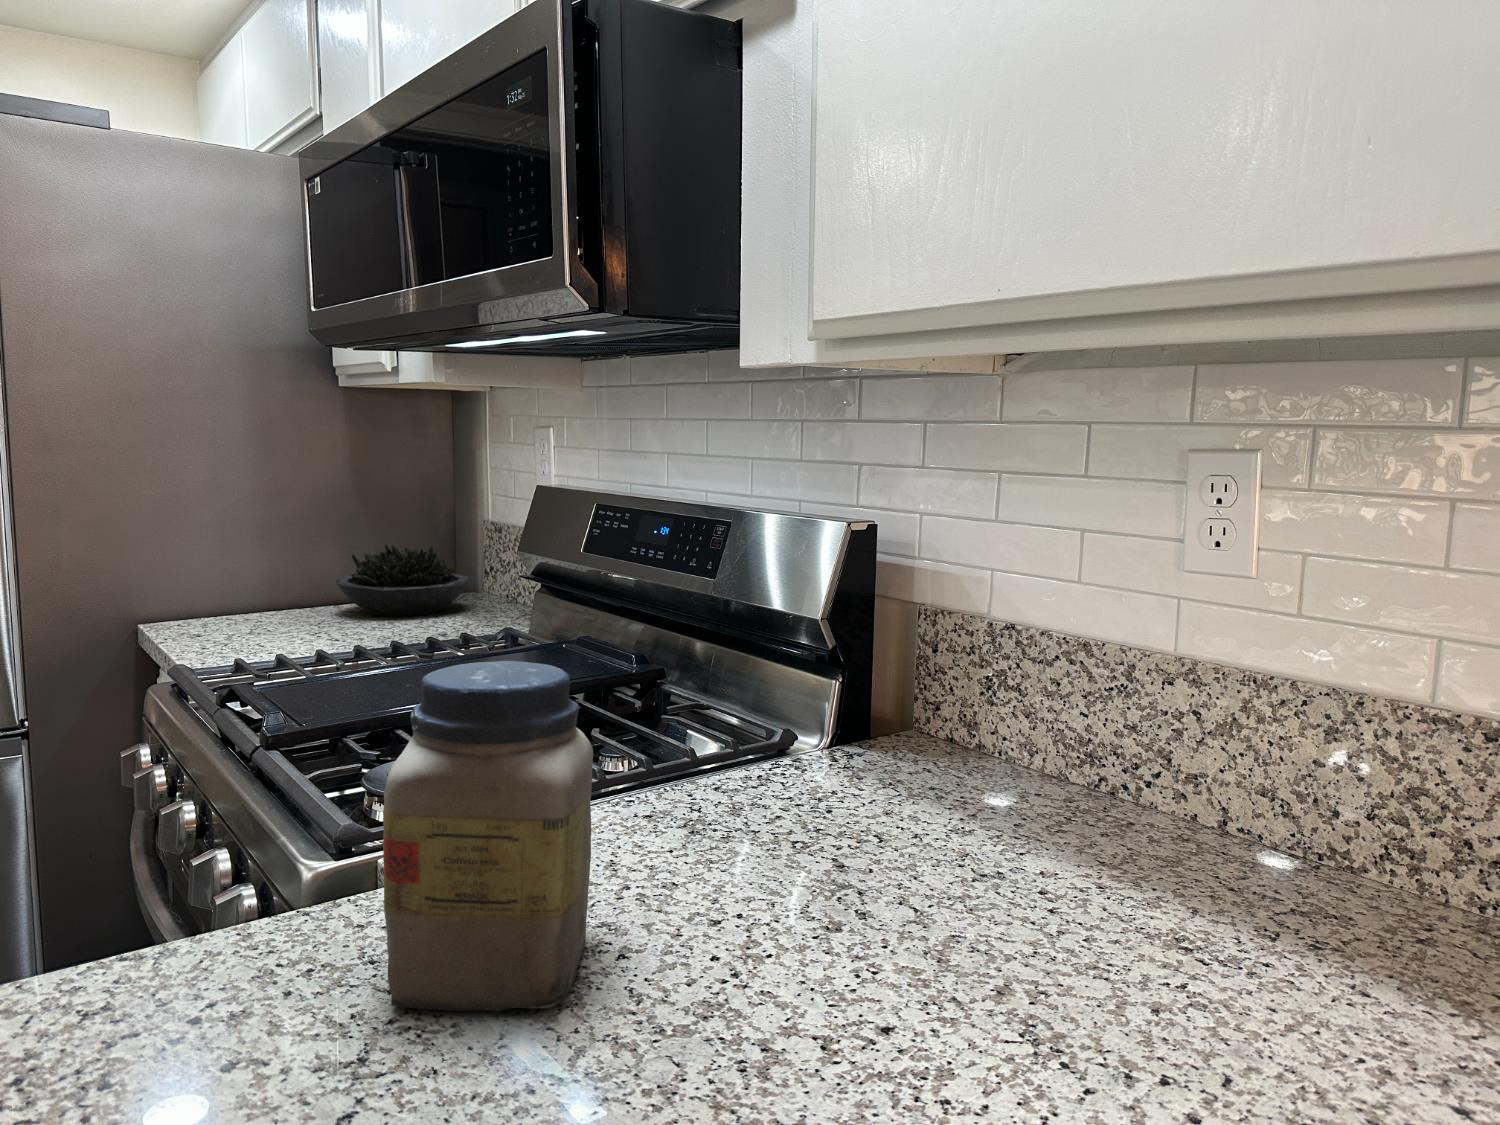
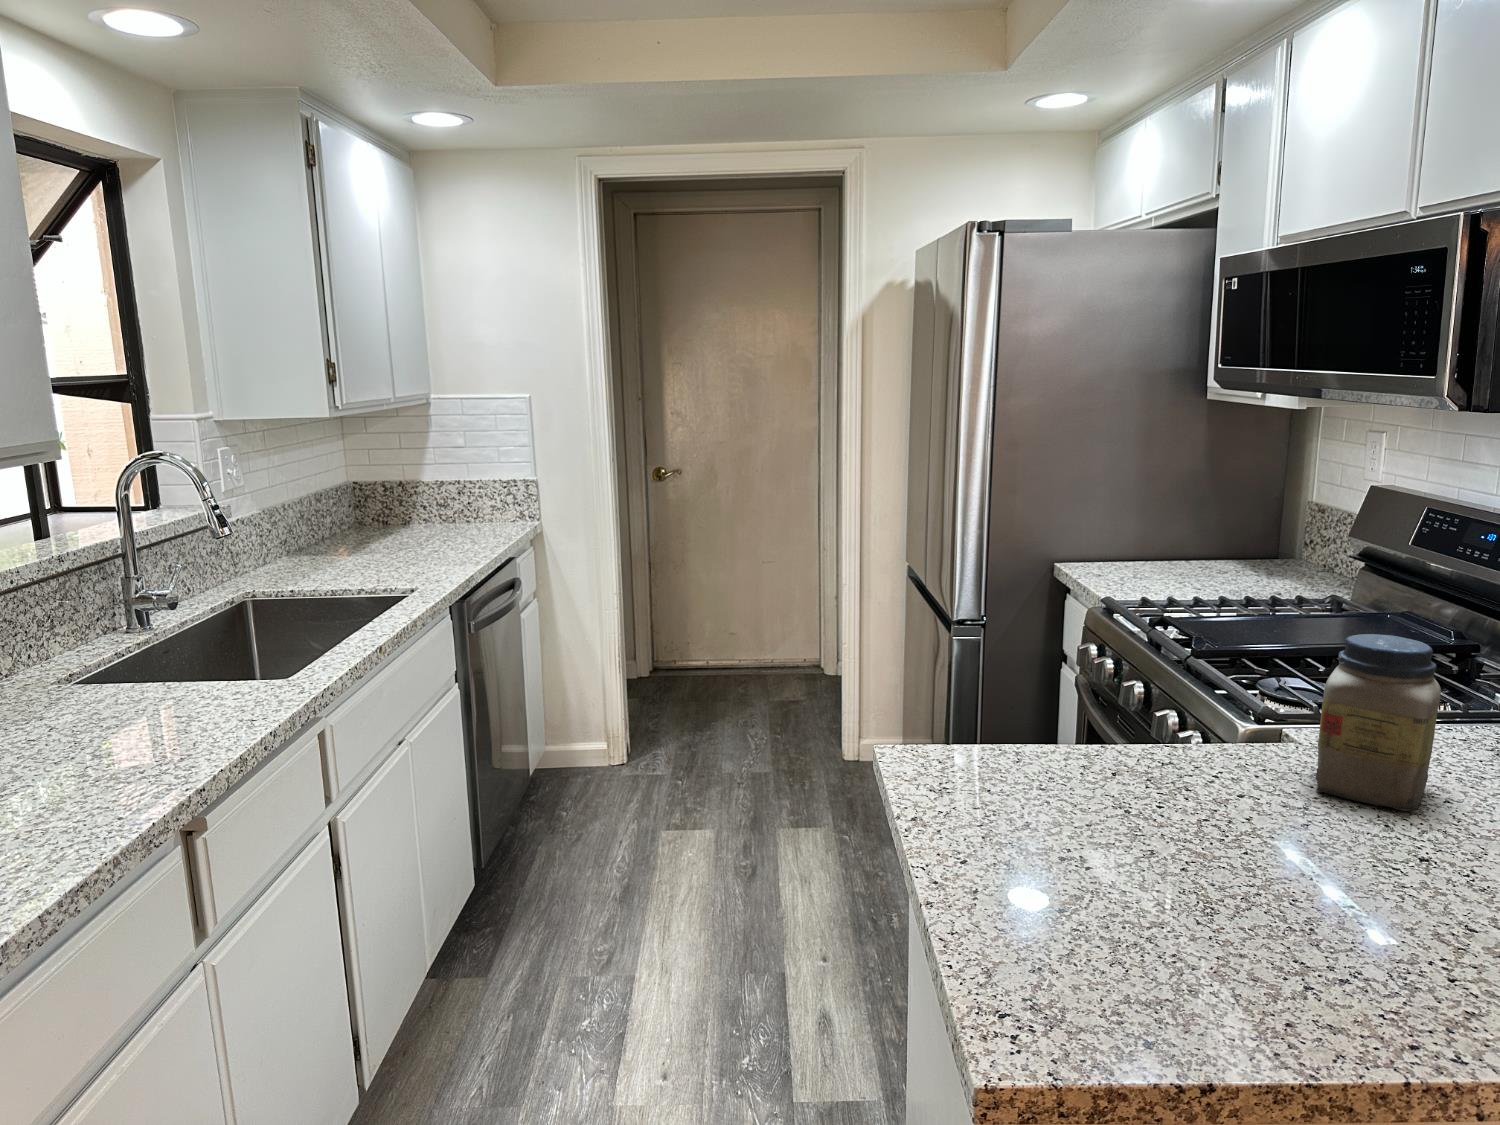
succulent plant: present [336,544,470,616] -> none [1188,519,1294,574]

